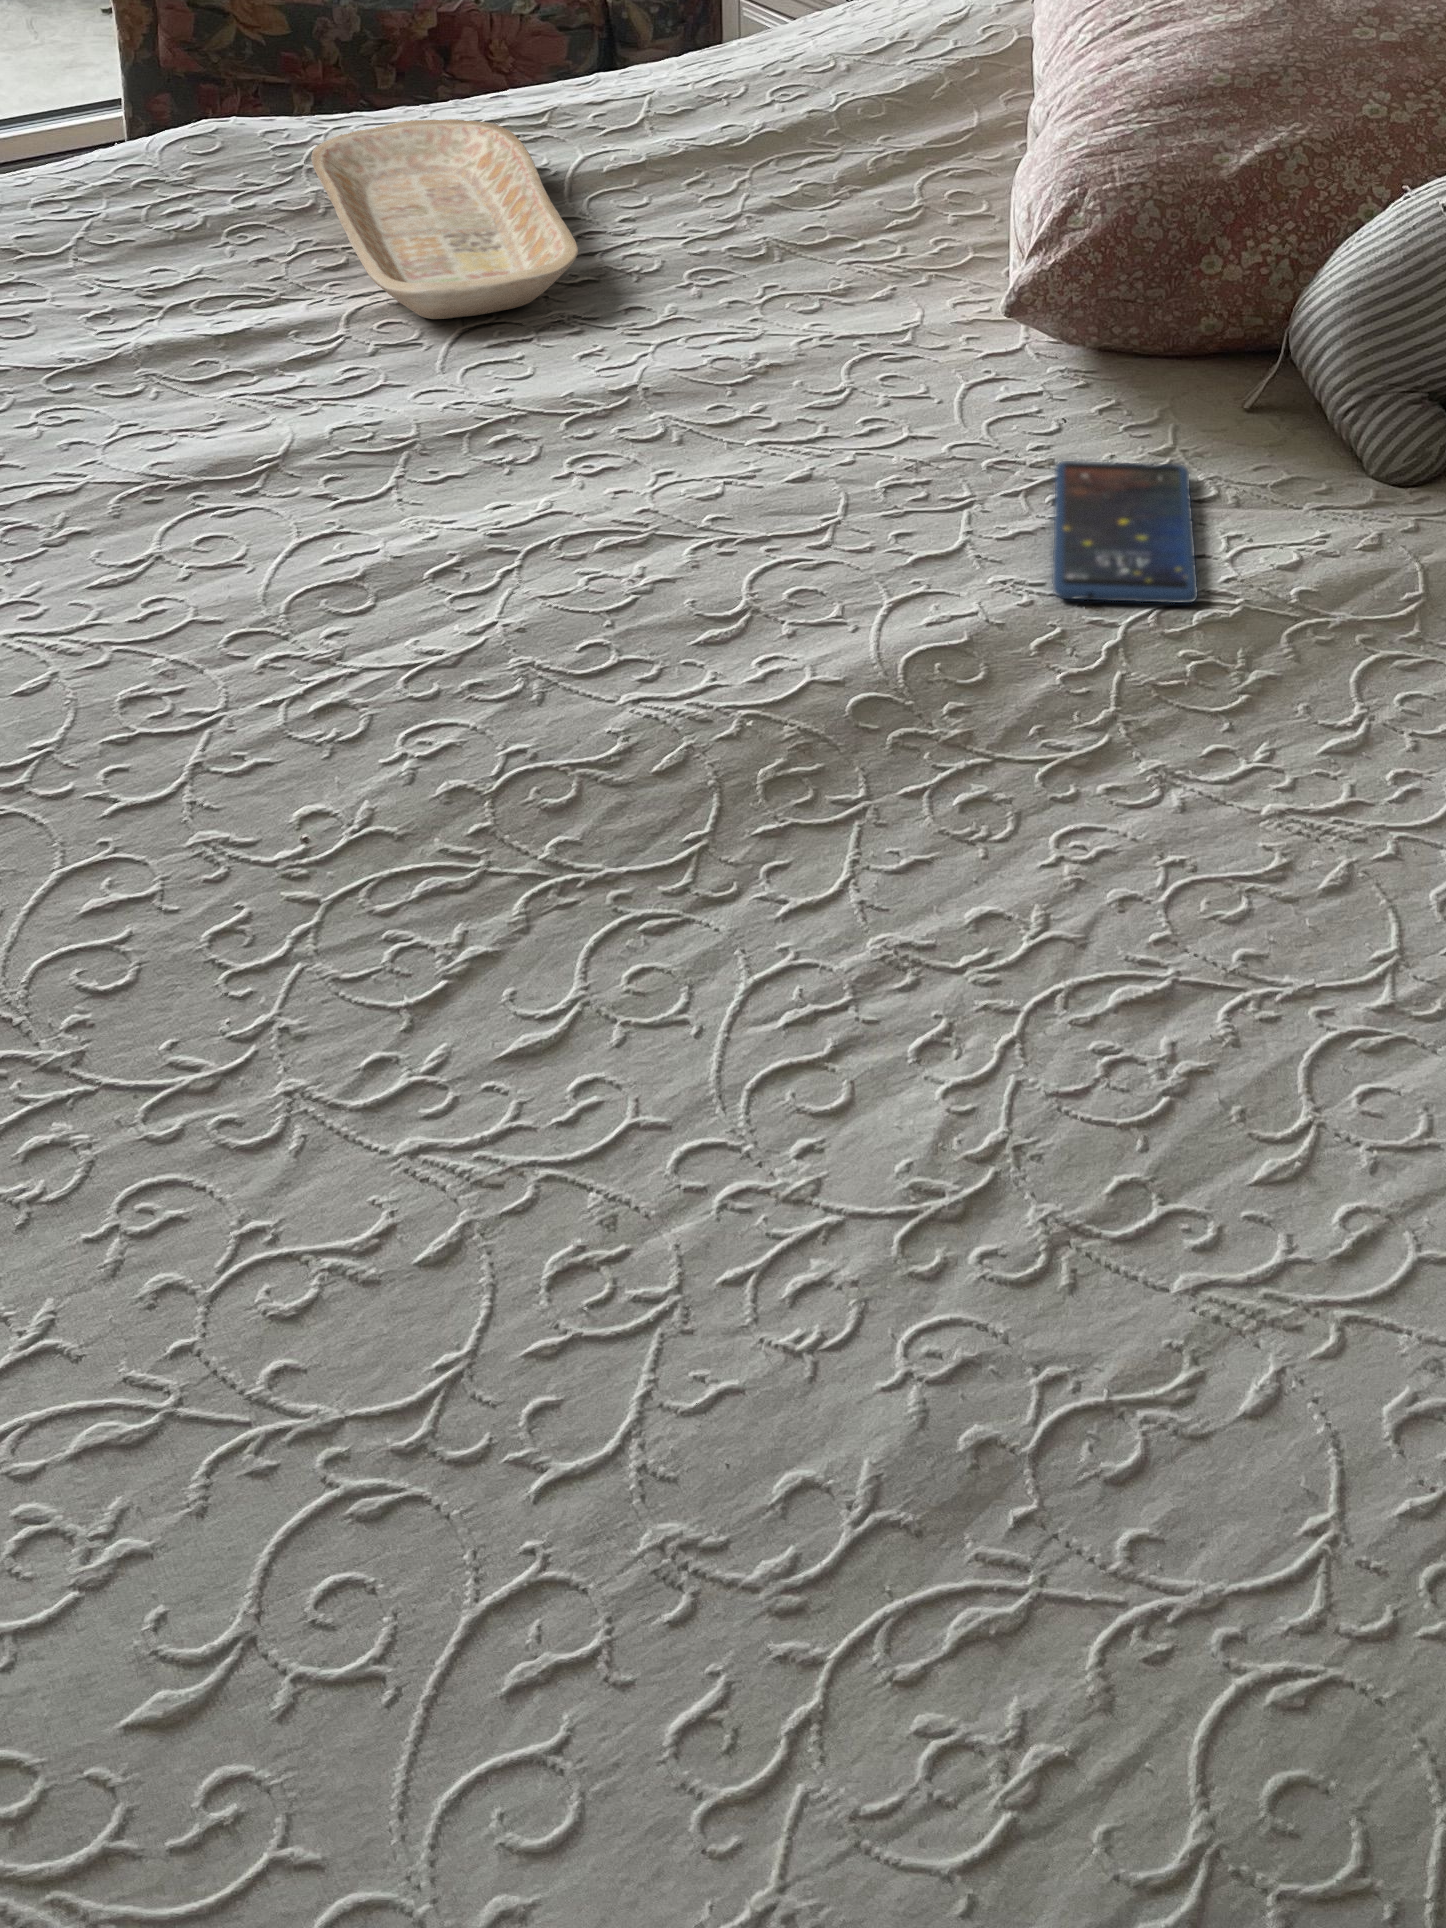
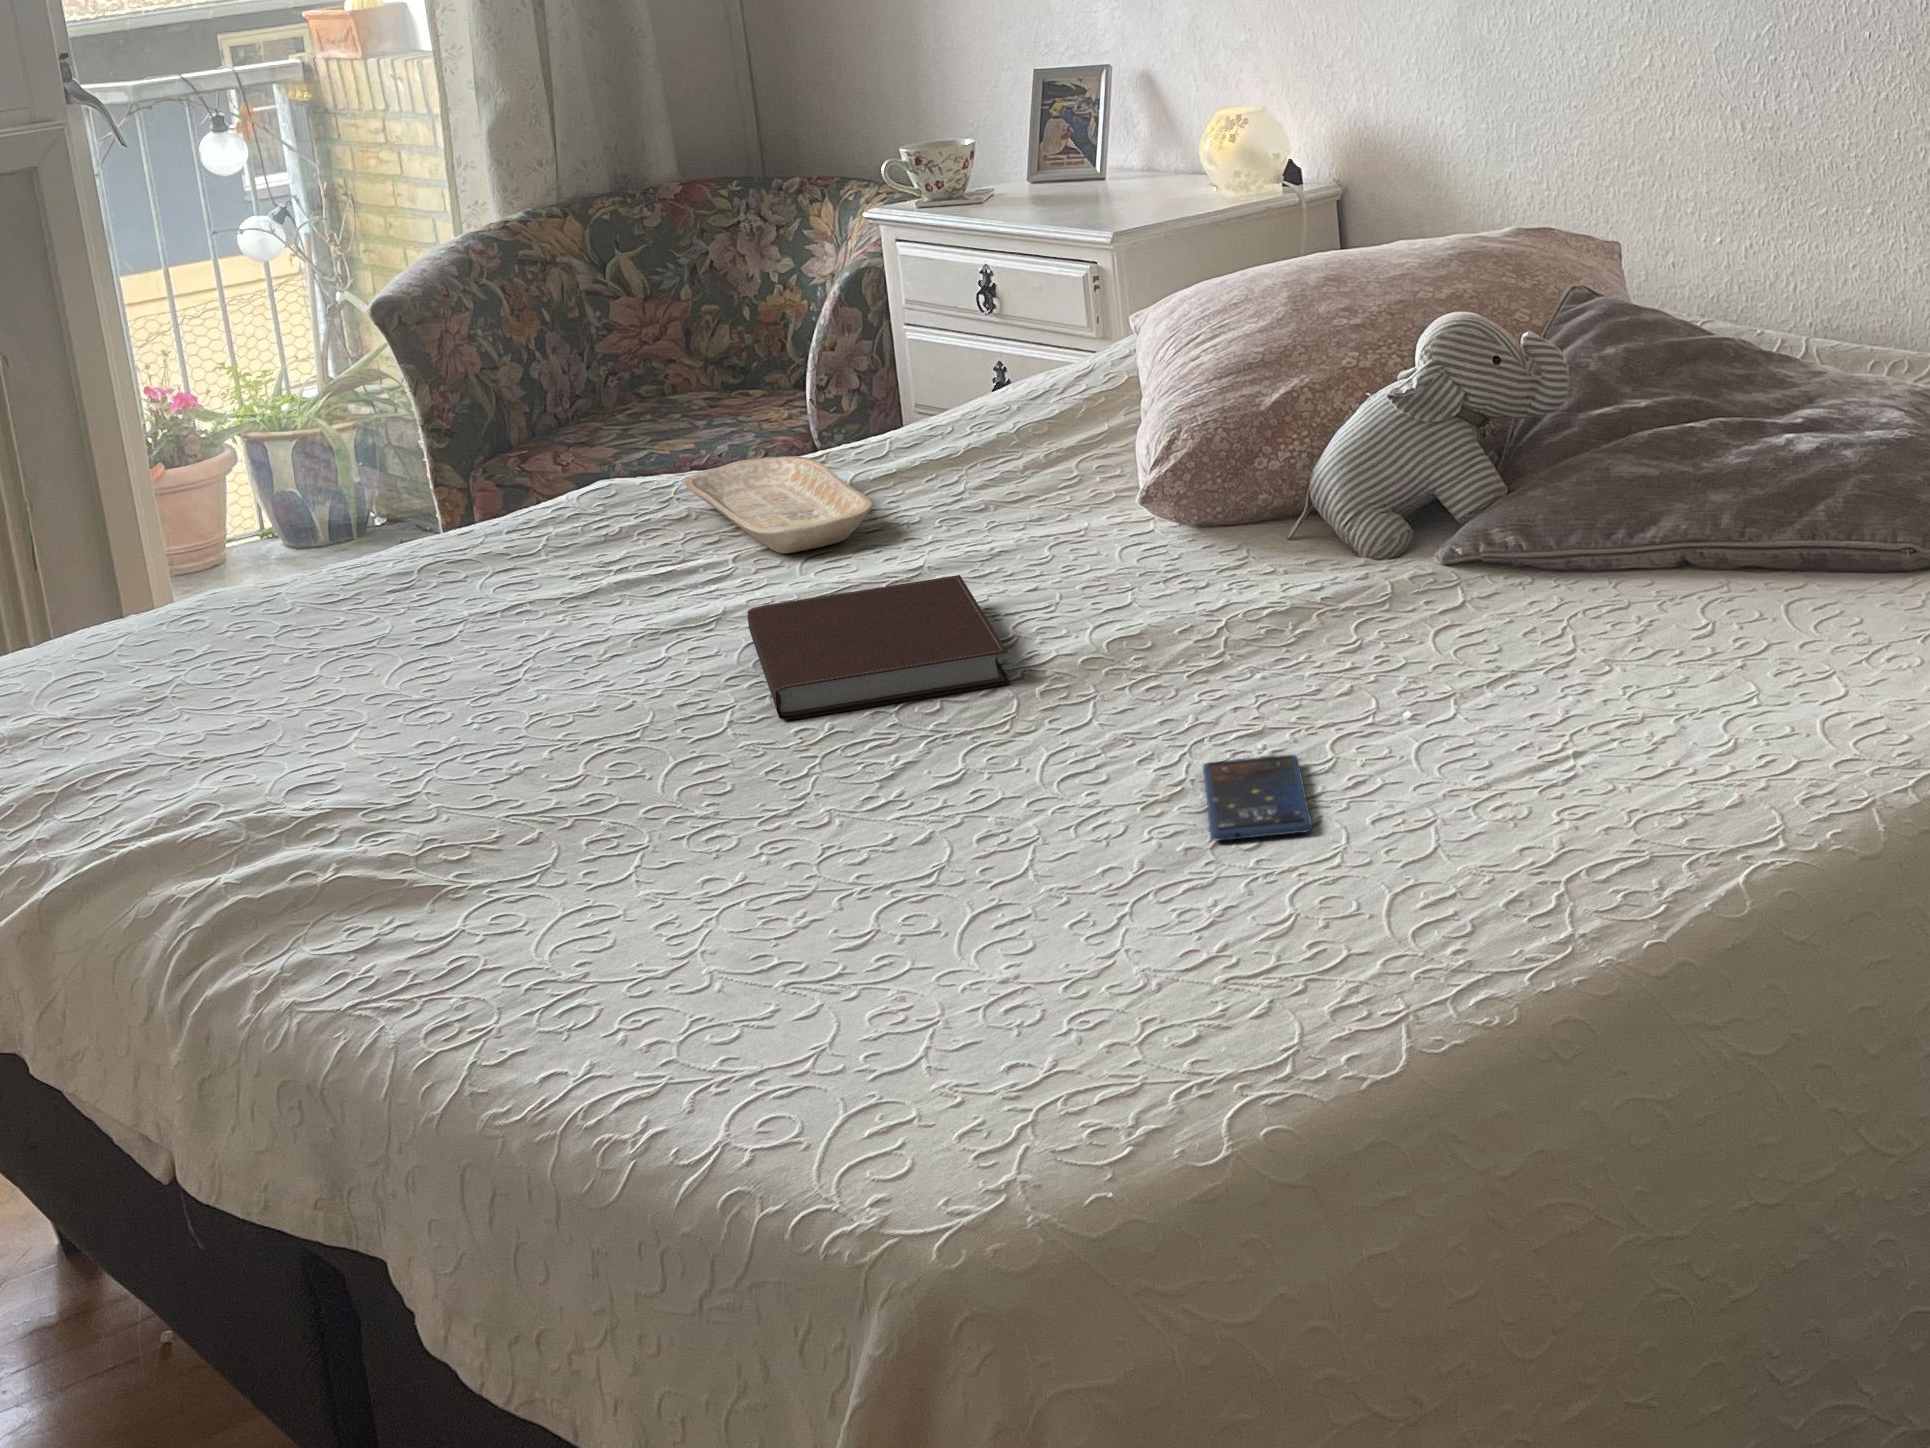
notebook: none [278,454,716,776] -> present [748,575,1011,719]
smartphone: present [1052,461,1198,603] -> present [1203,754,1312,841]

